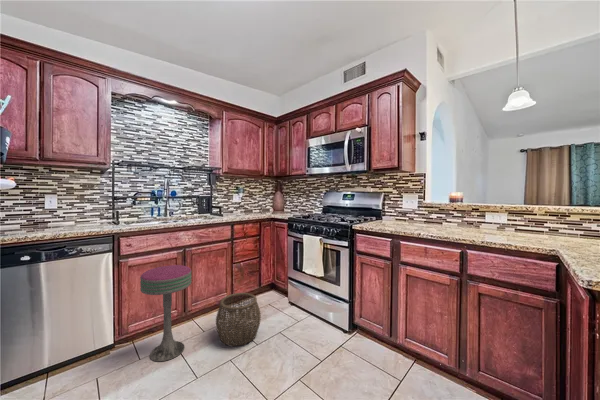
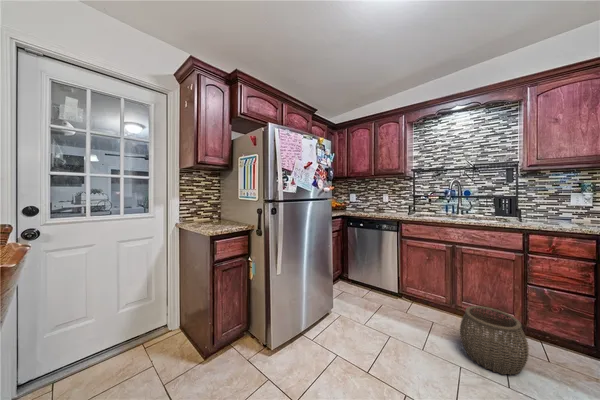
bar stool: present [140,265,192,361] -> none [399,252,441,329]

